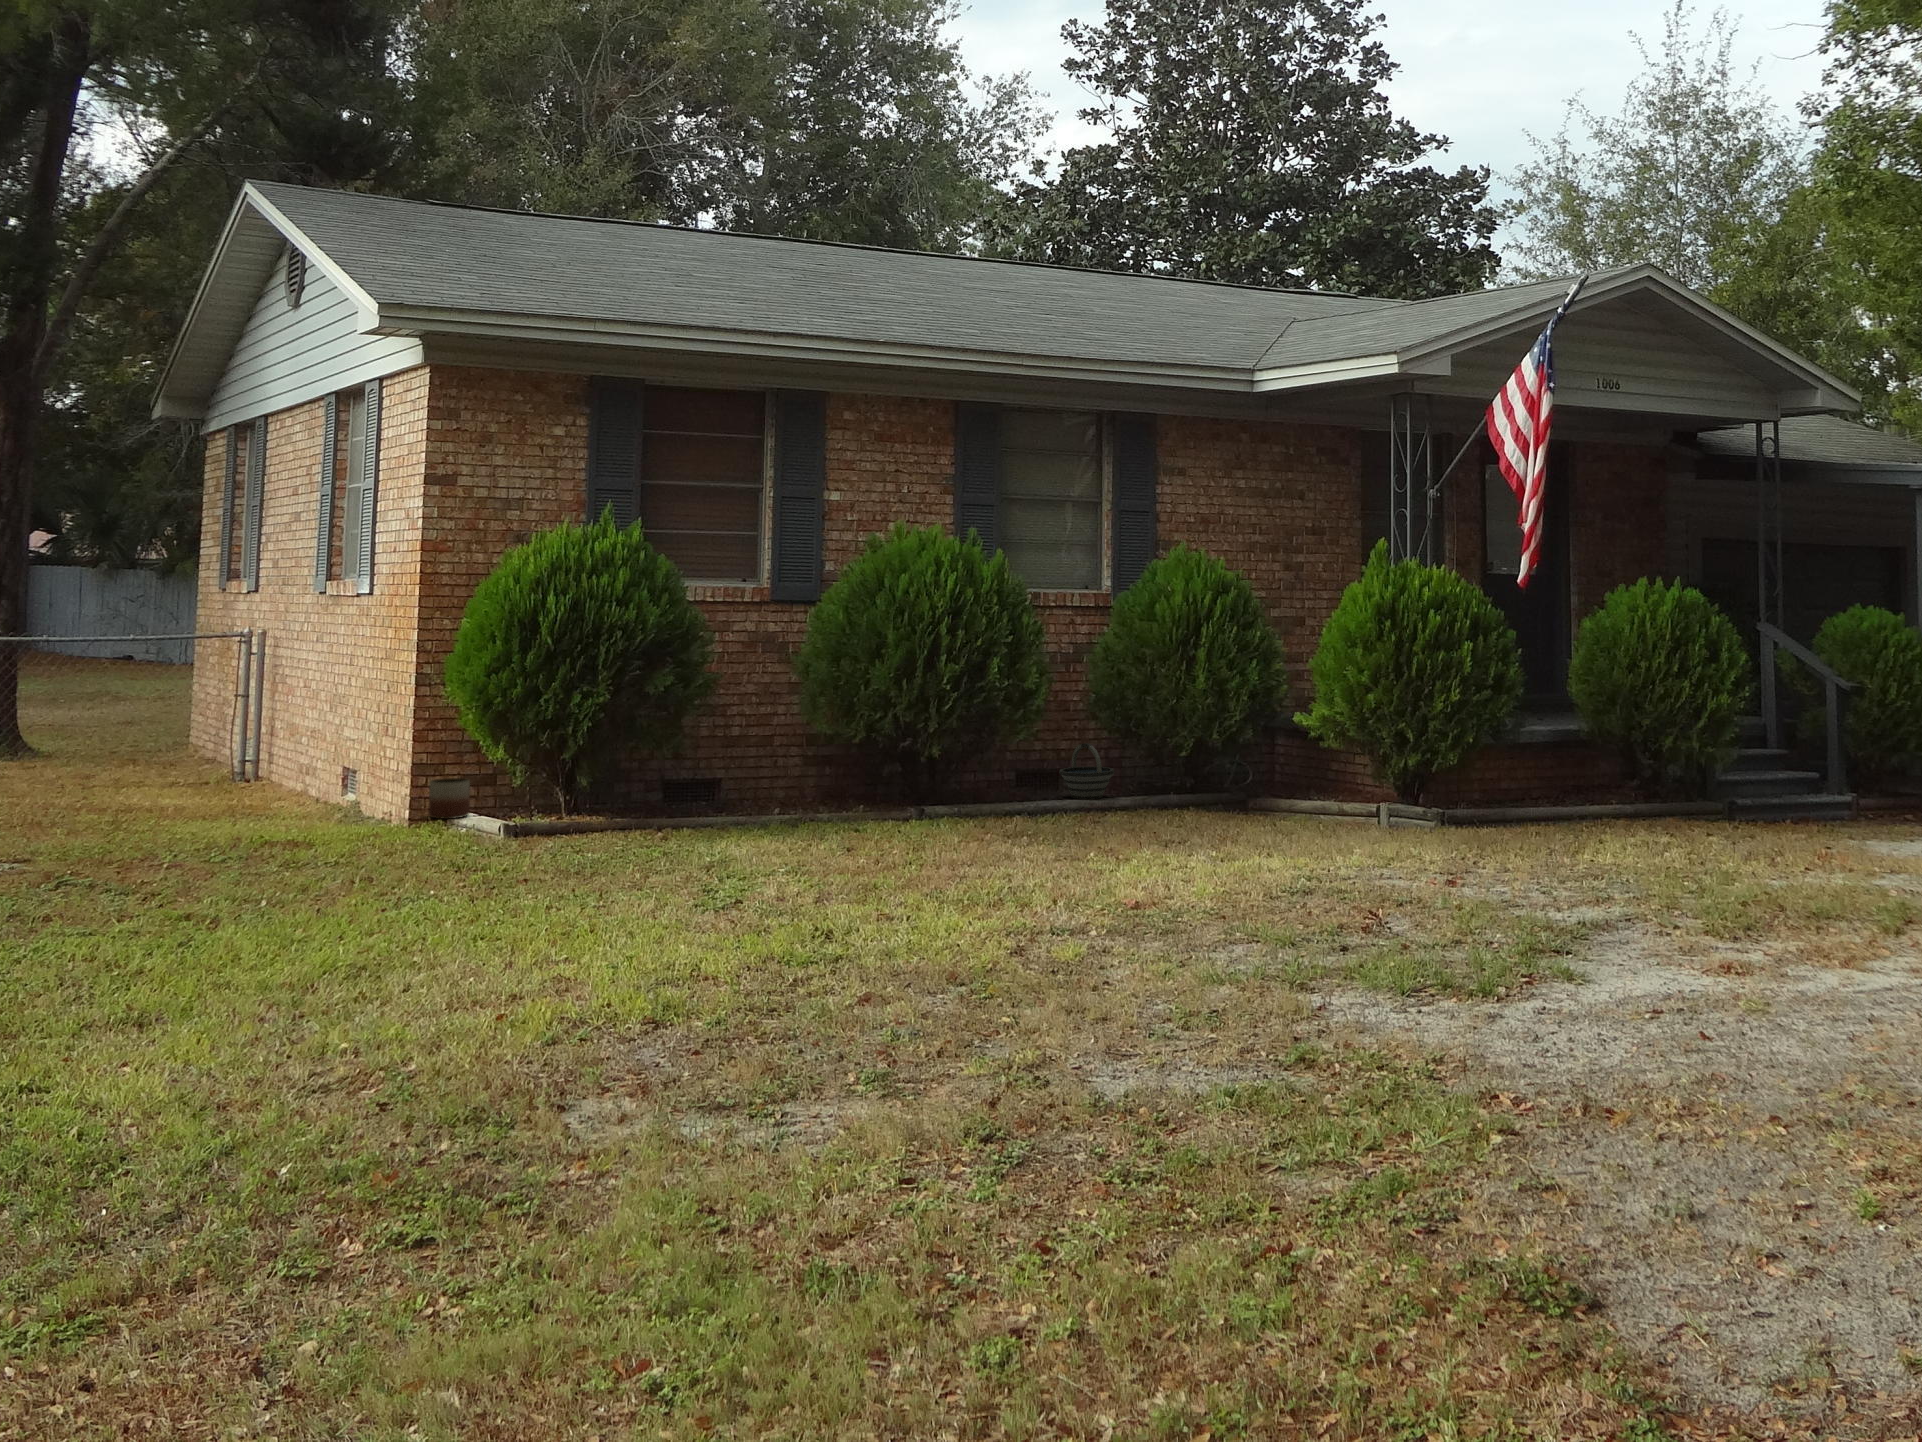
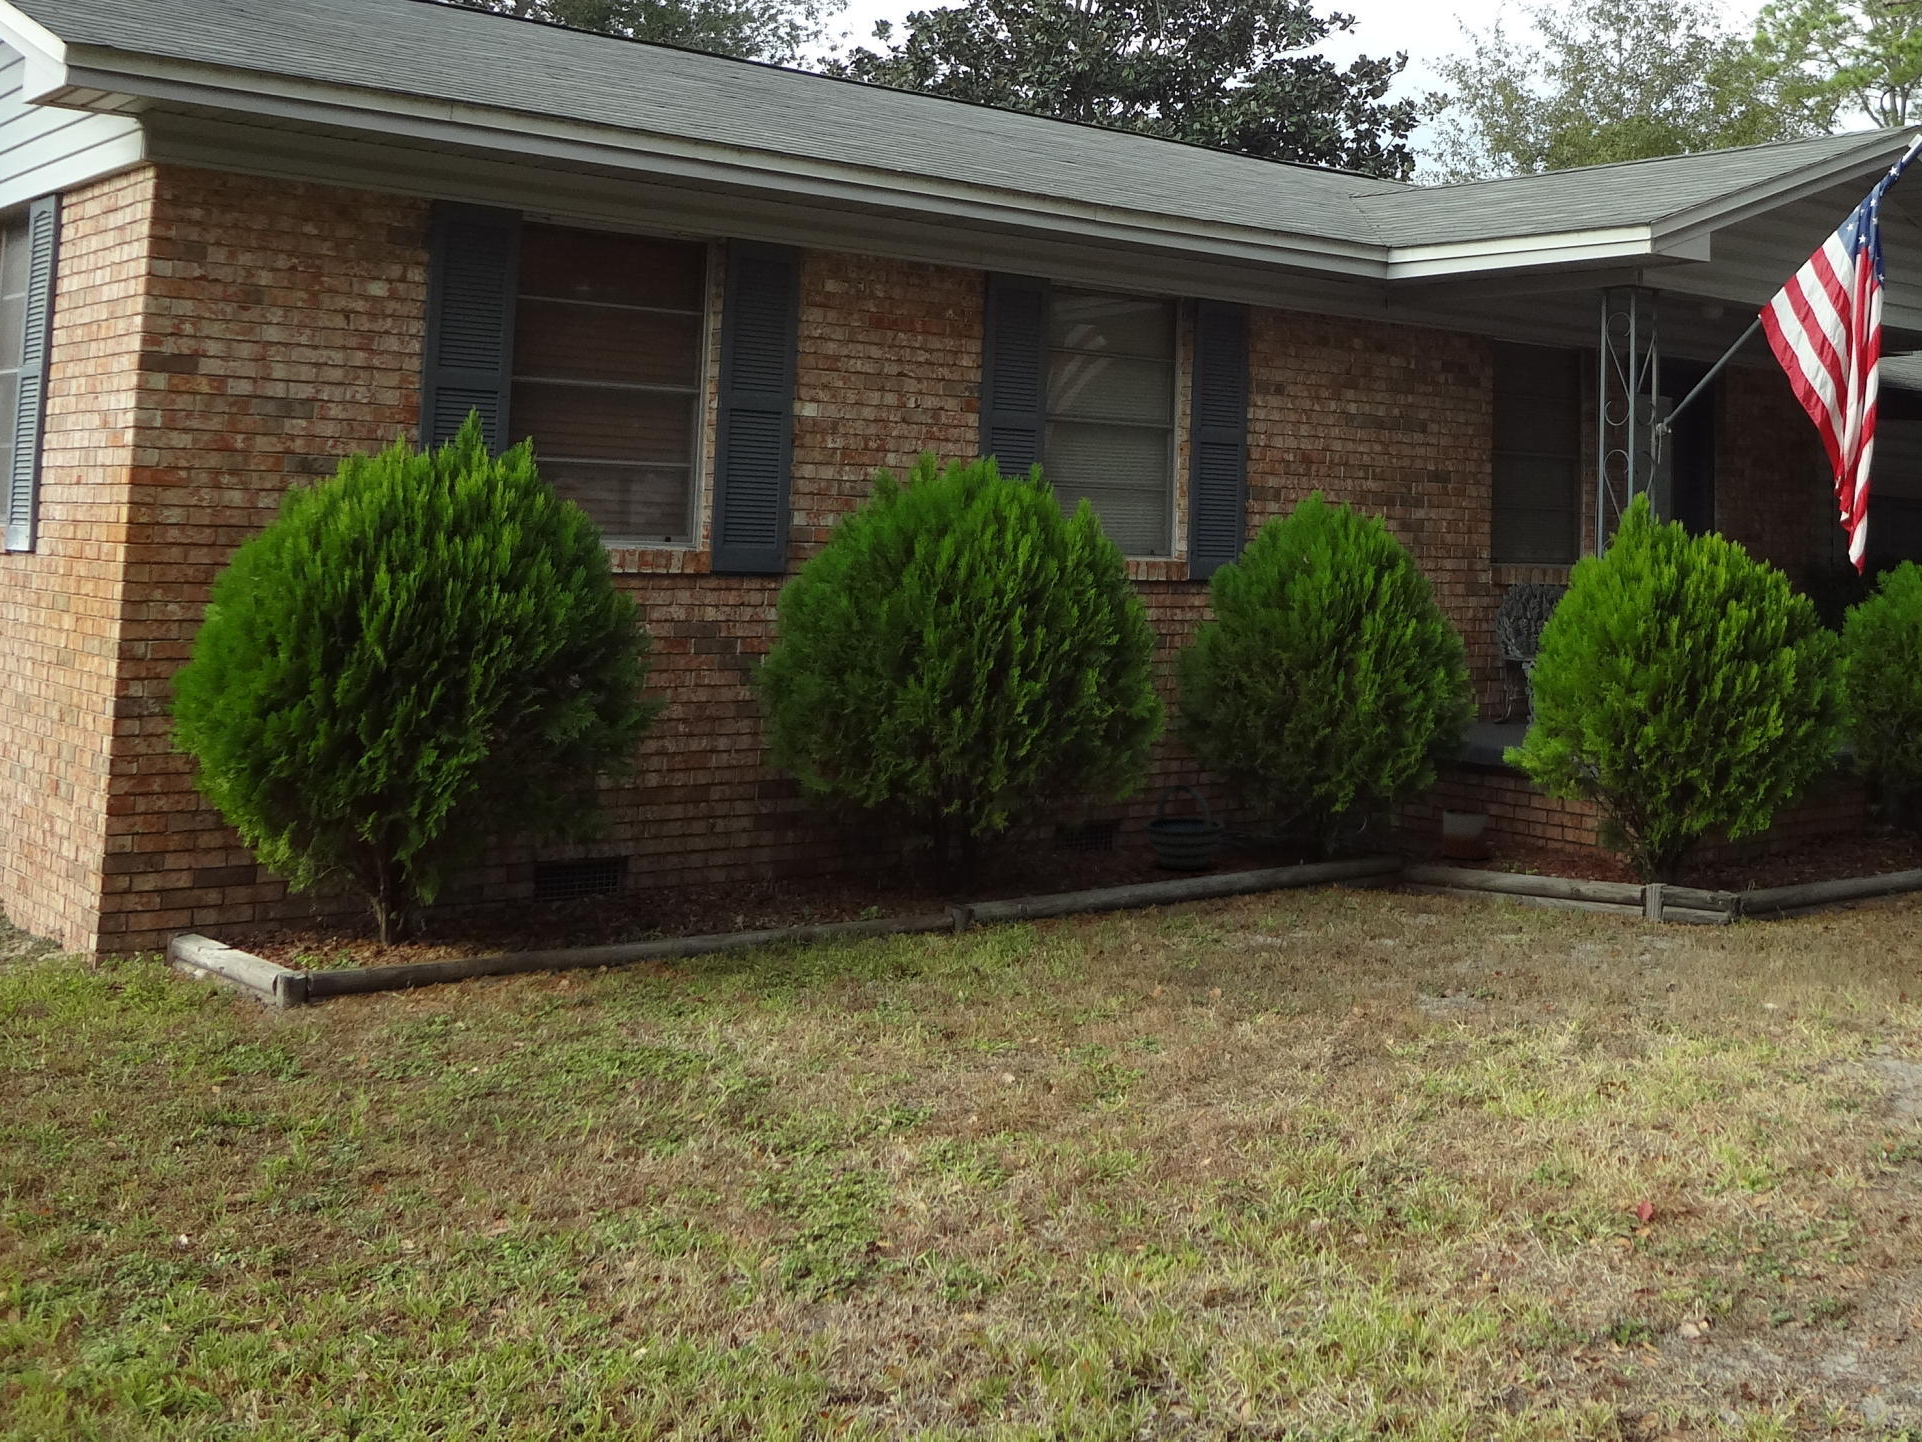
planter: present [429,778,470,819] -> present [1442,808,1491,860]

